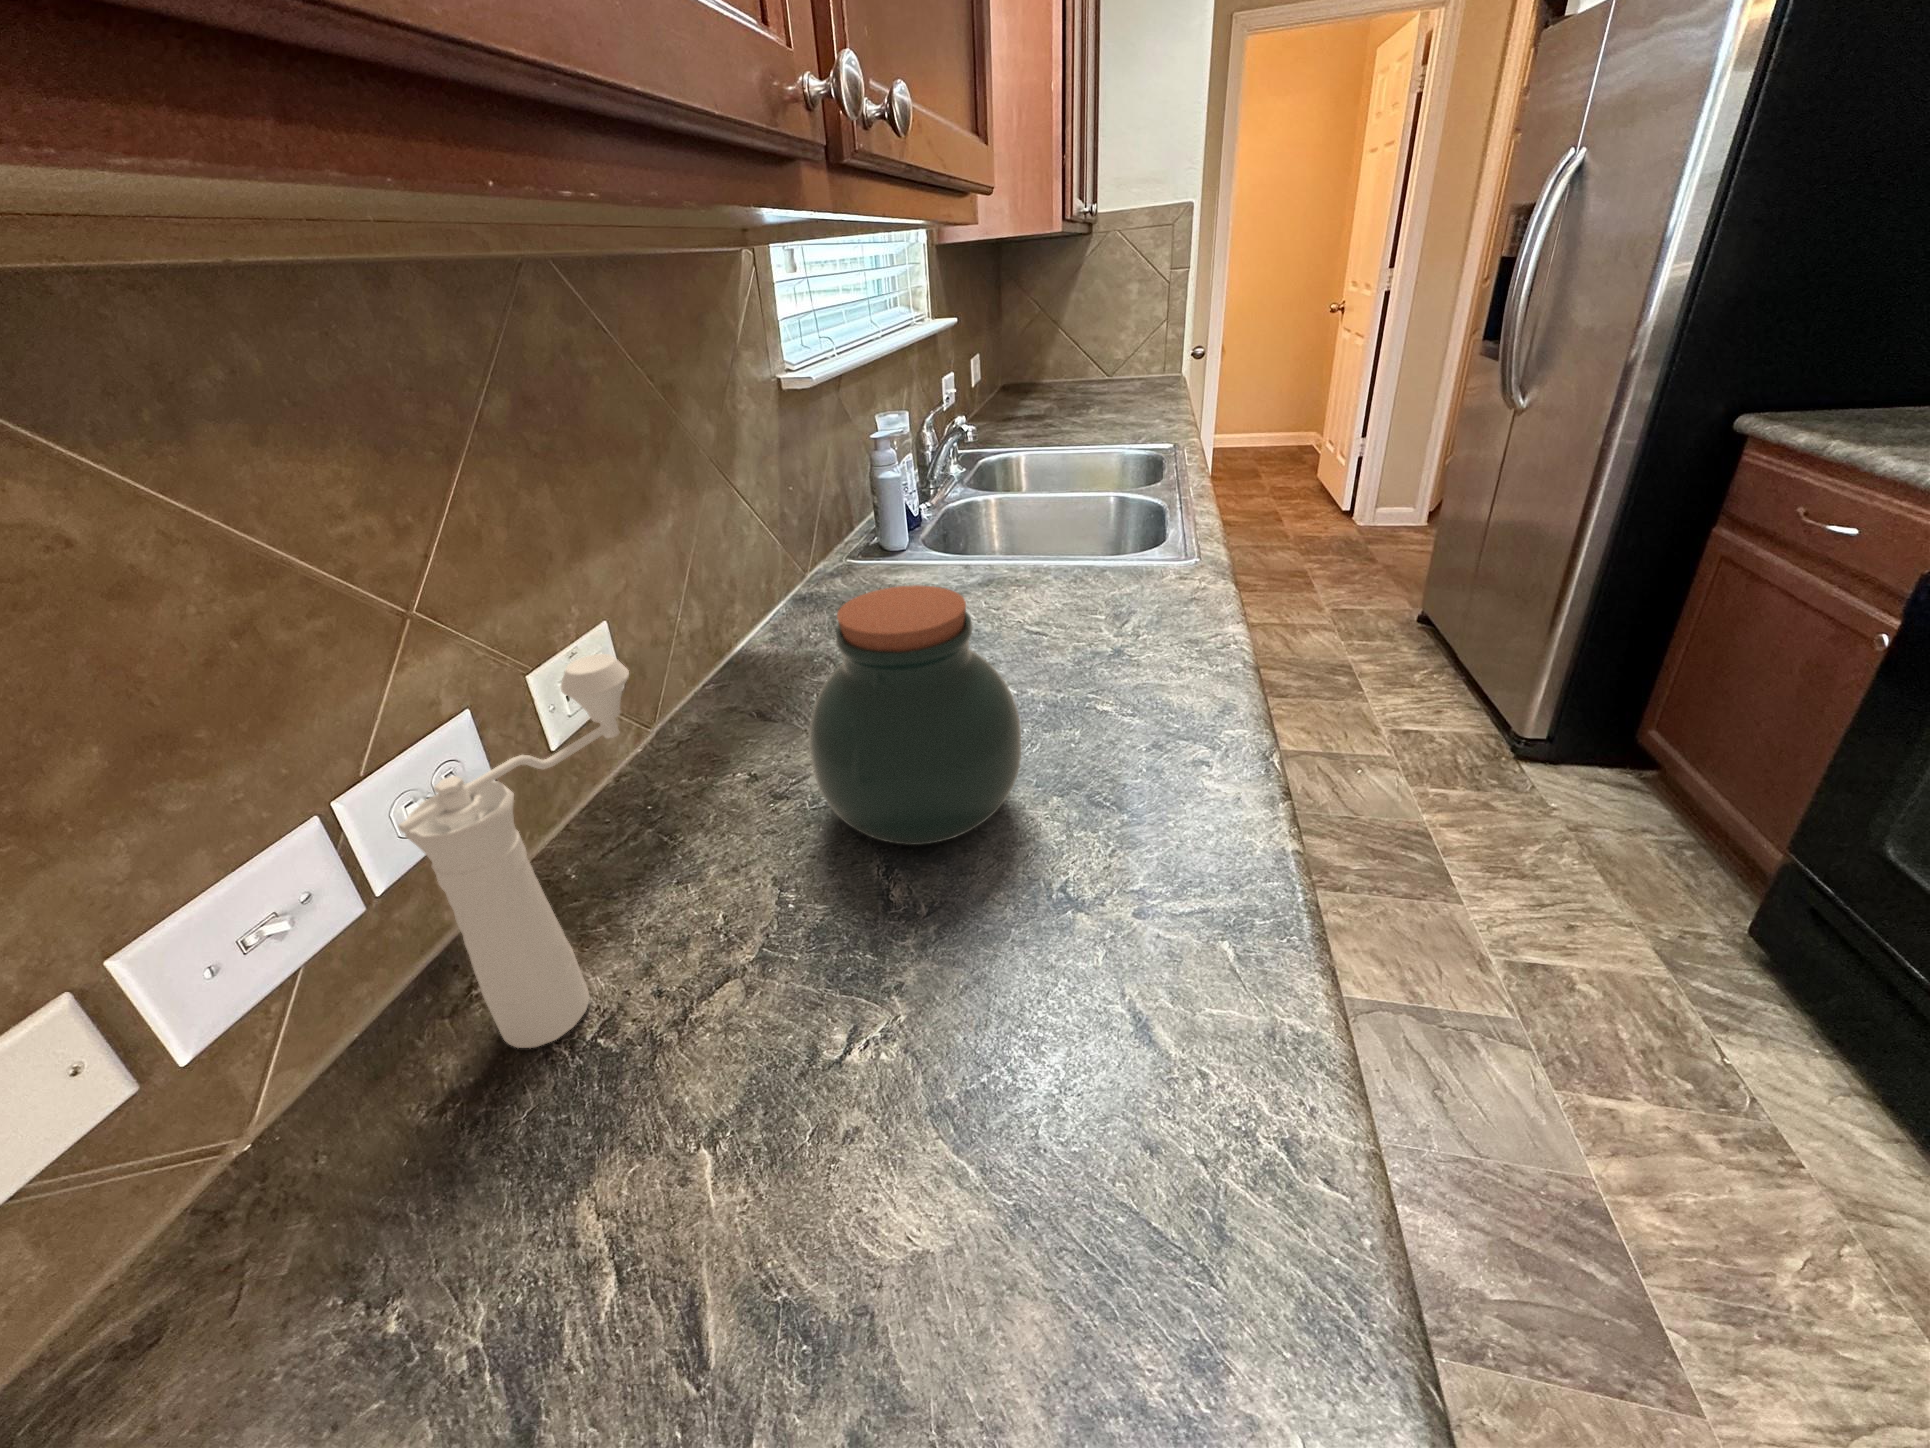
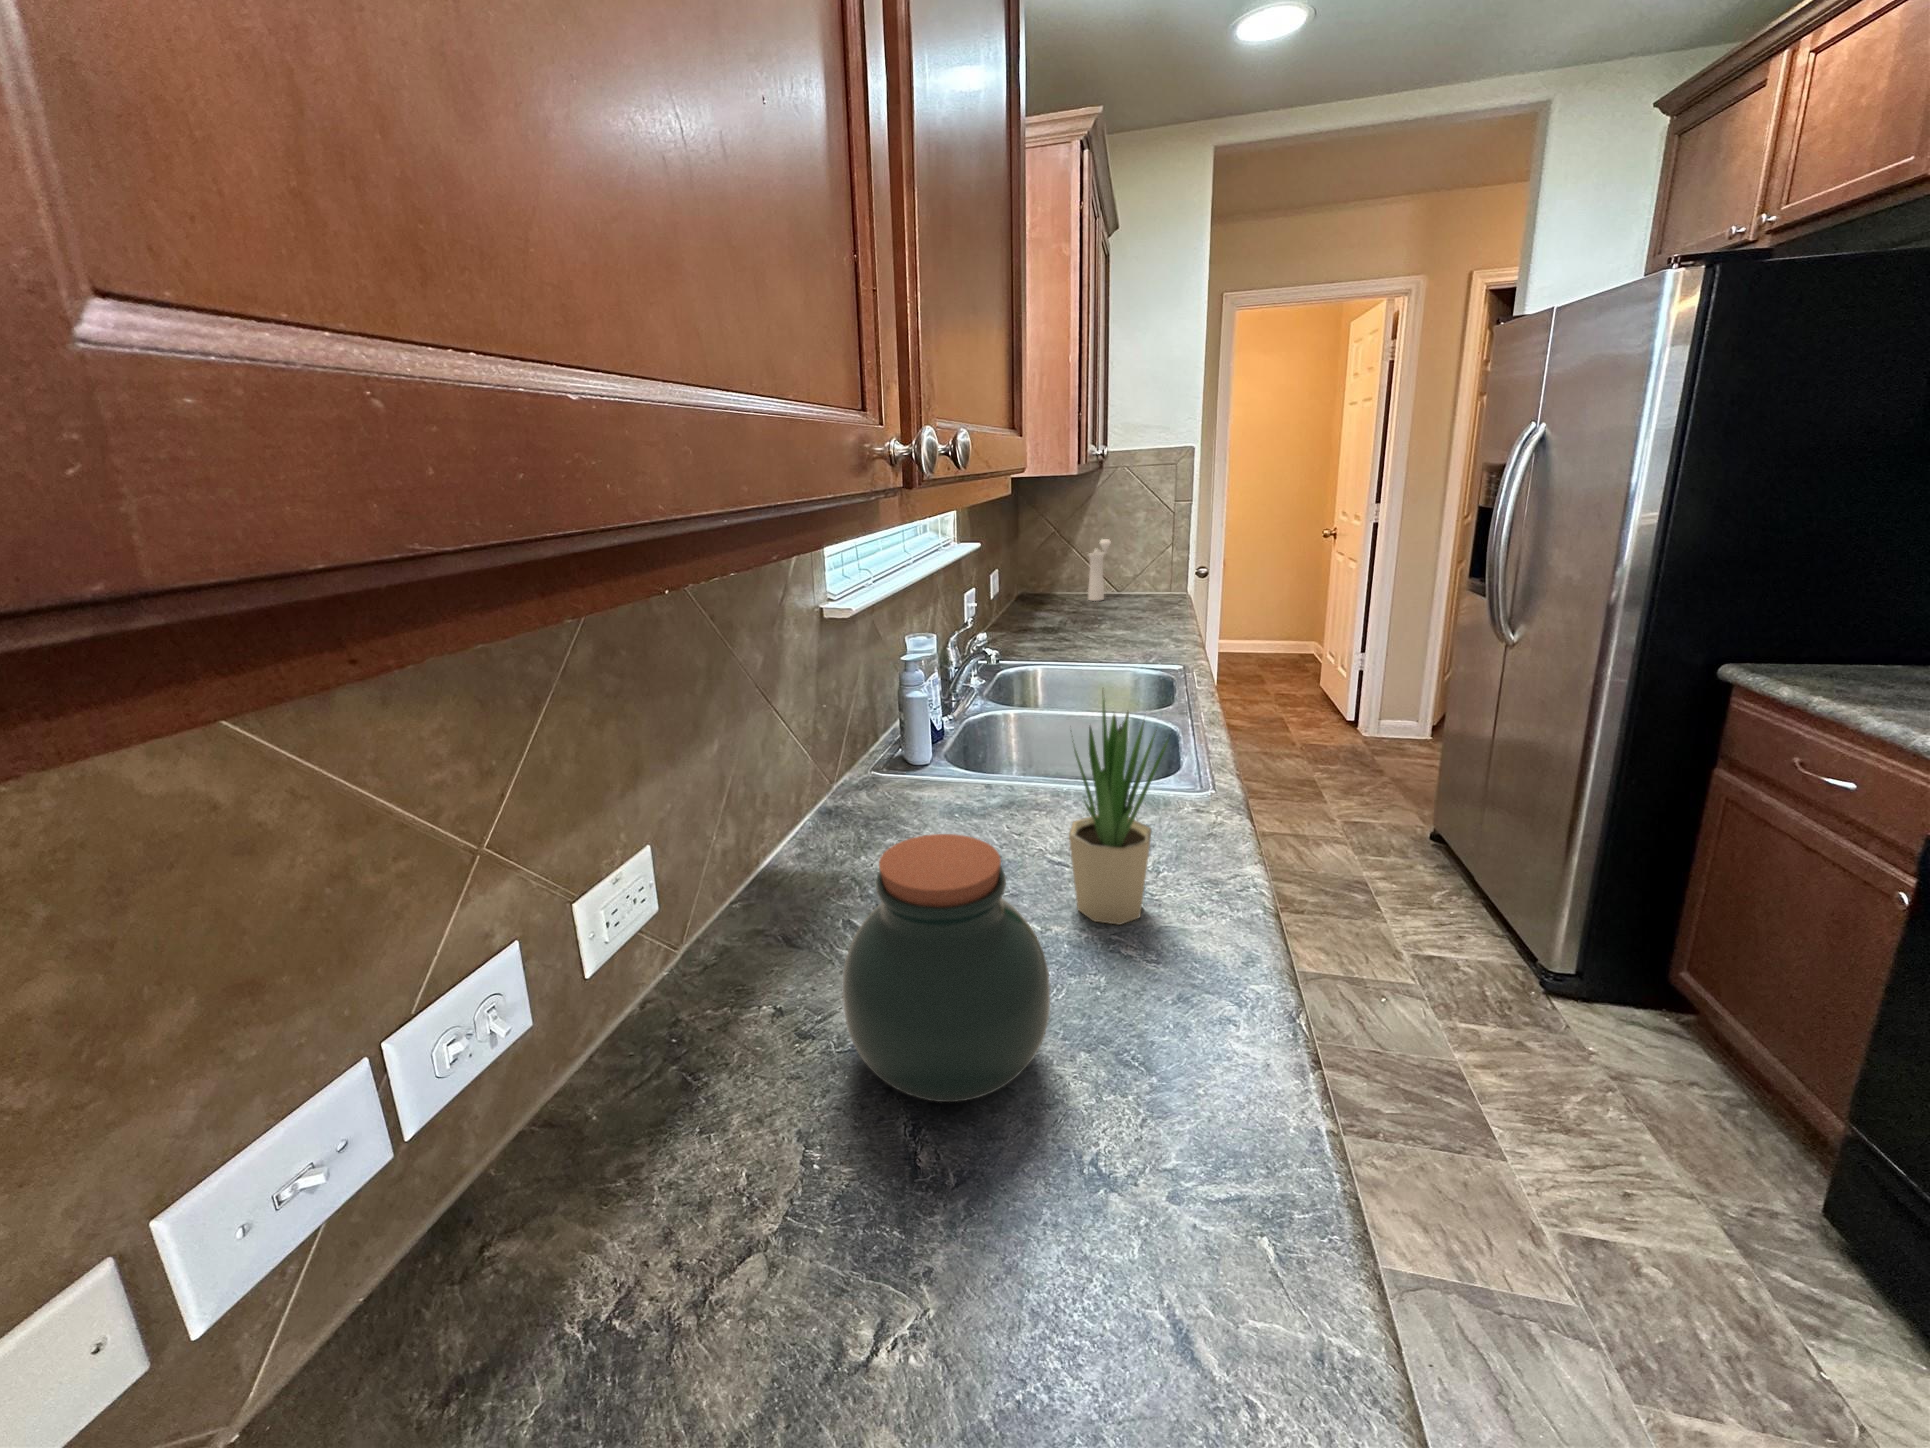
potted plant: none [1046,429,1156,686] -> present [1069,696,1171,925]
pepper mill: present [399,654,629,1048] -> present [1088,539,1111,601]

